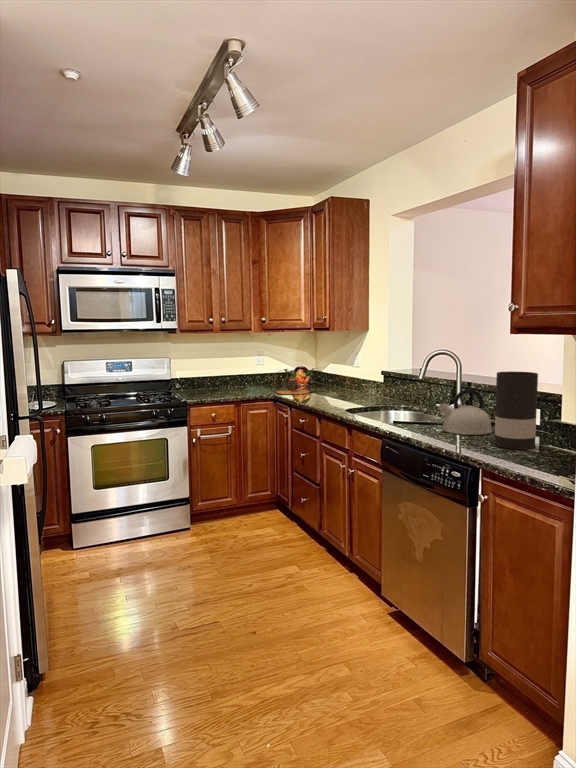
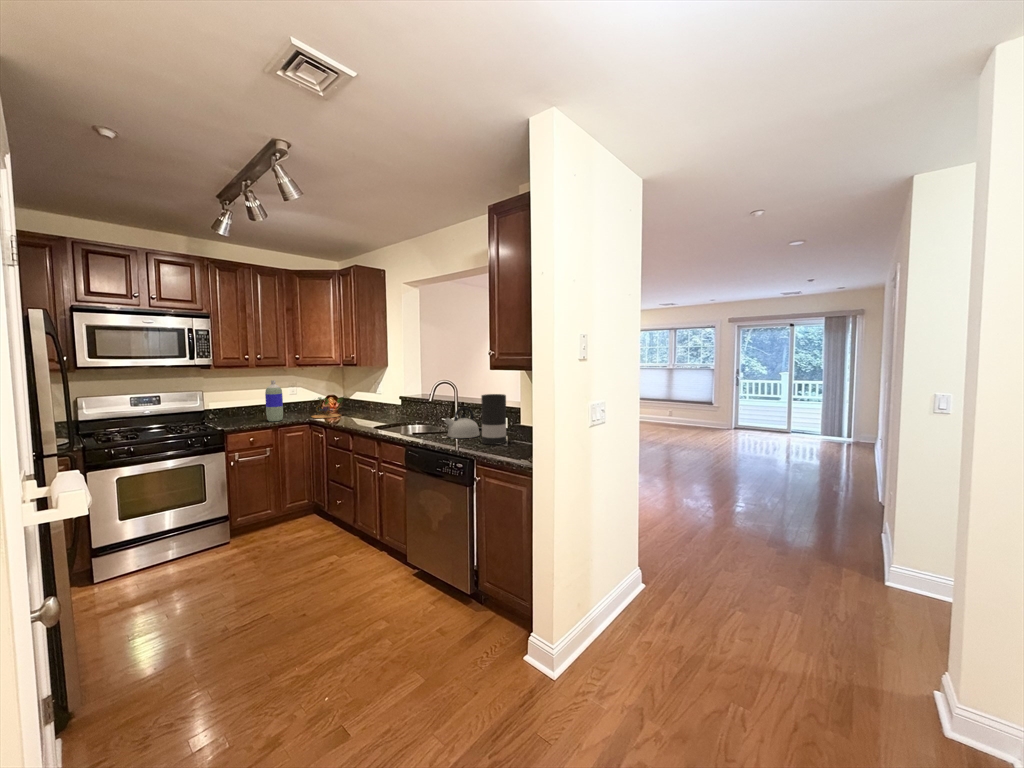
bottle: none [228,347,246,395] -> present [265,380,283,421]

